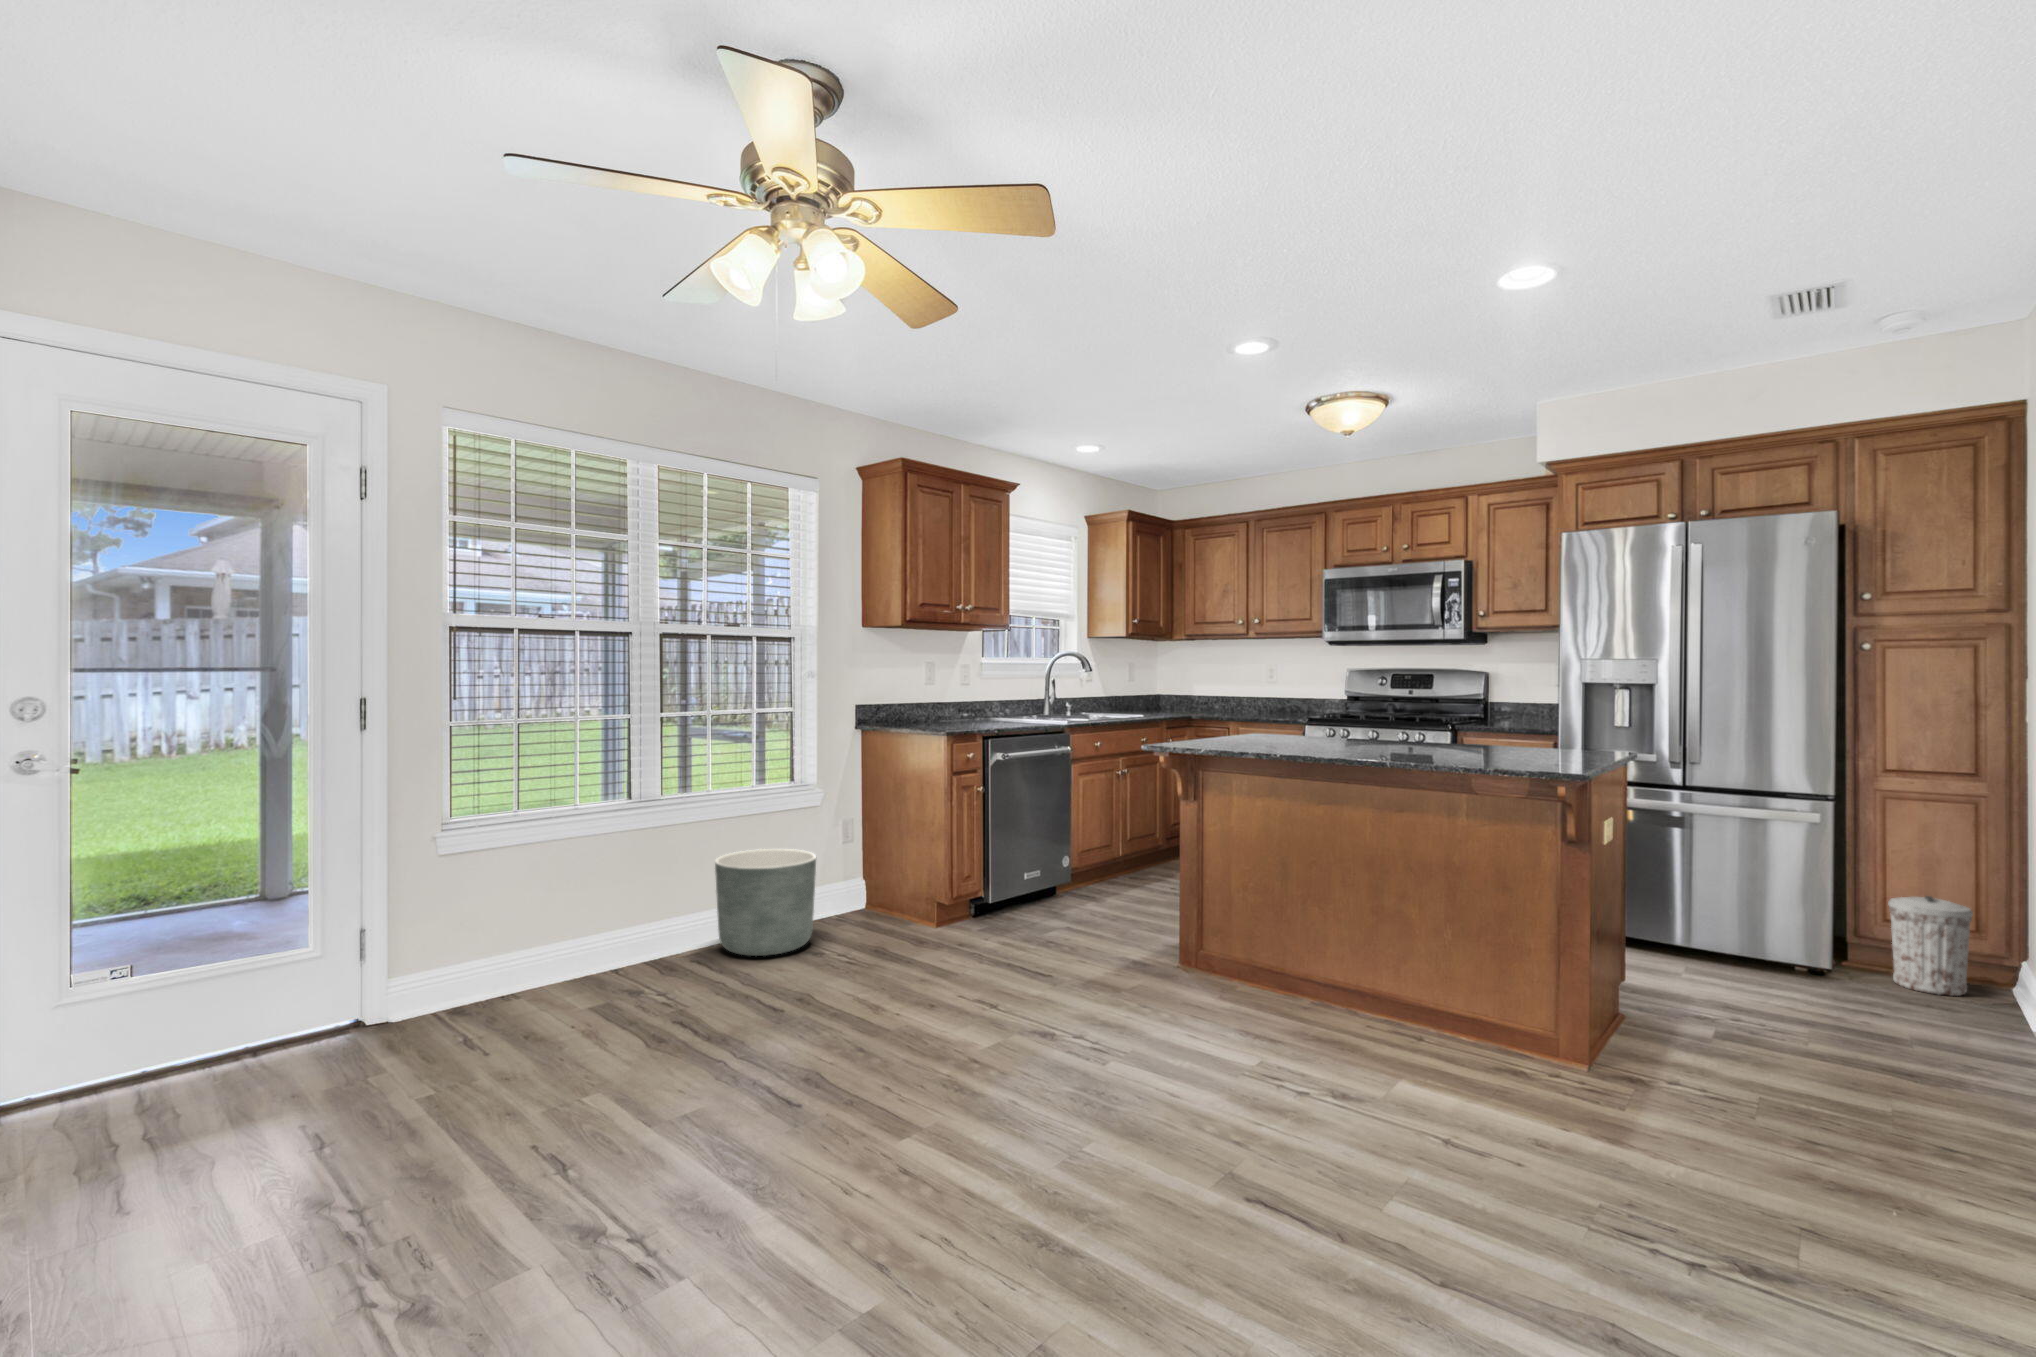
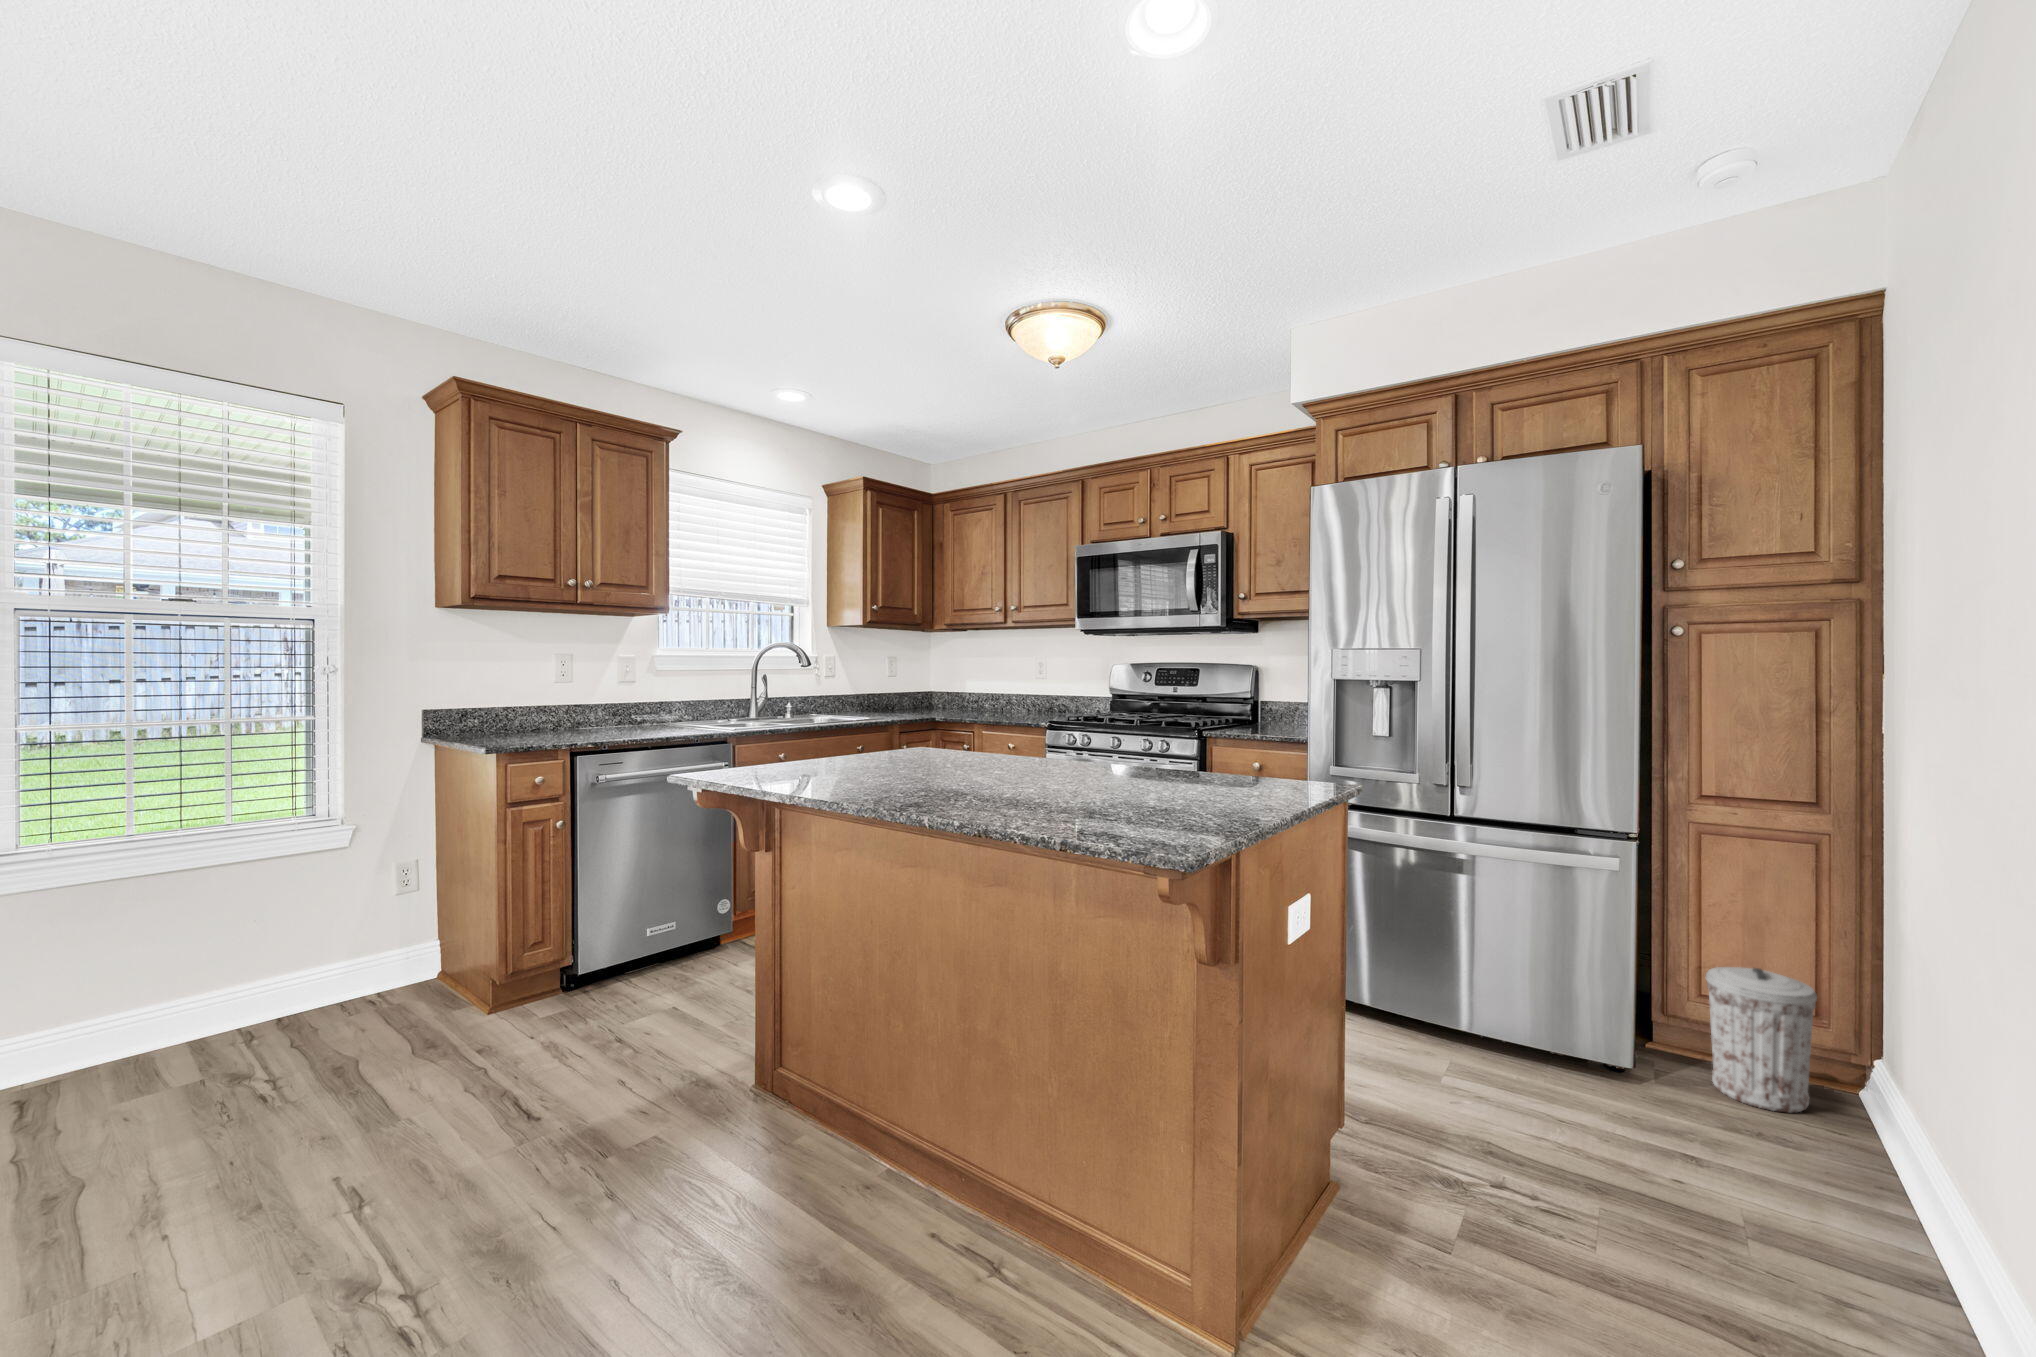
planter: present [715,849,816,956] -> none [38,921,251,1101]

